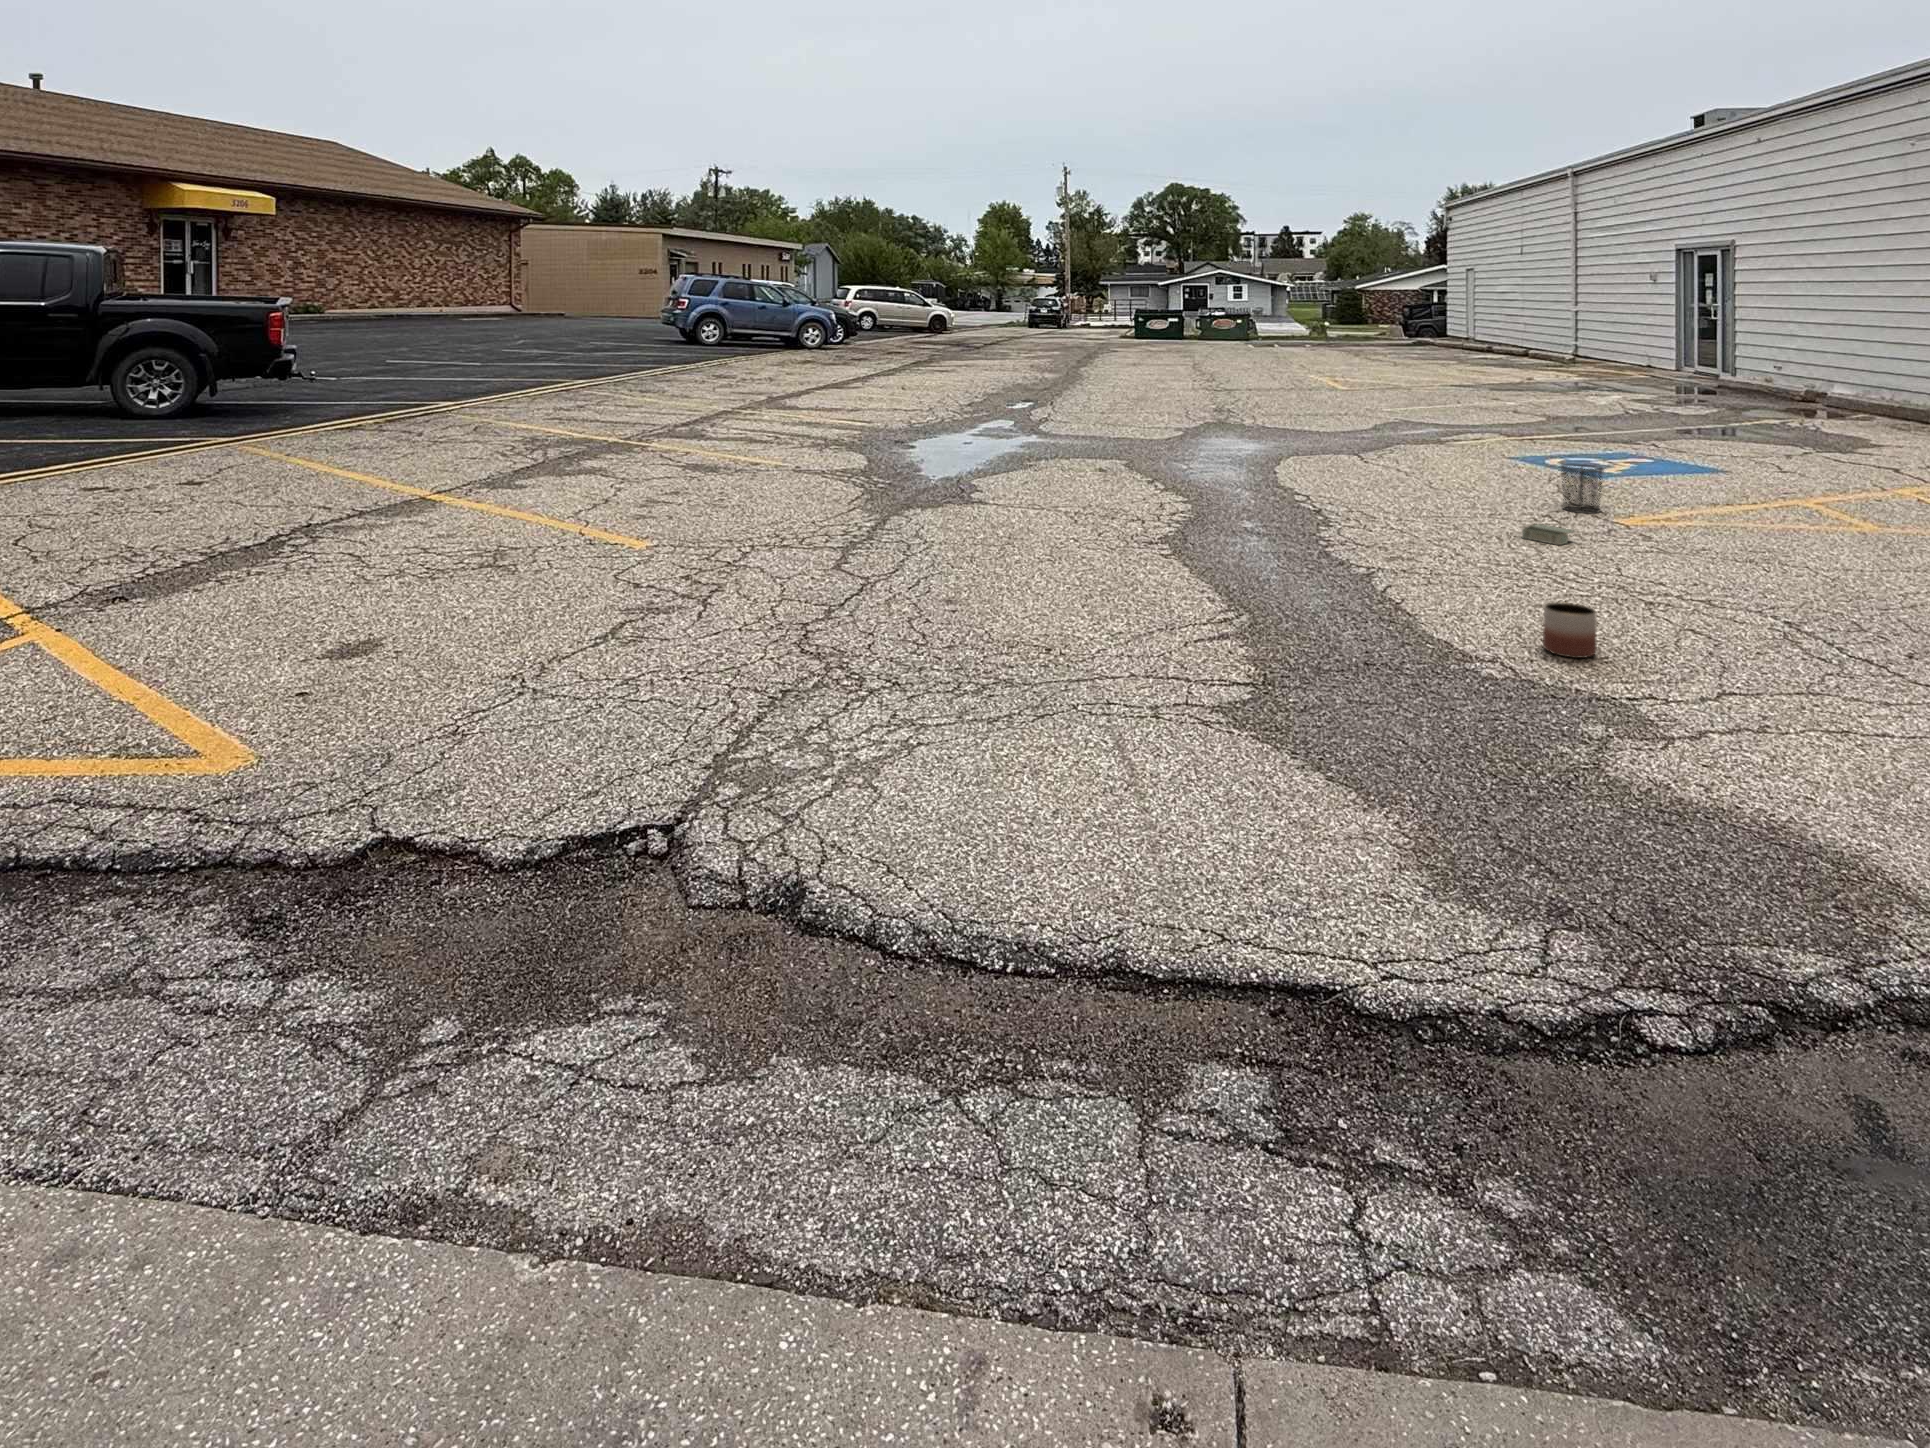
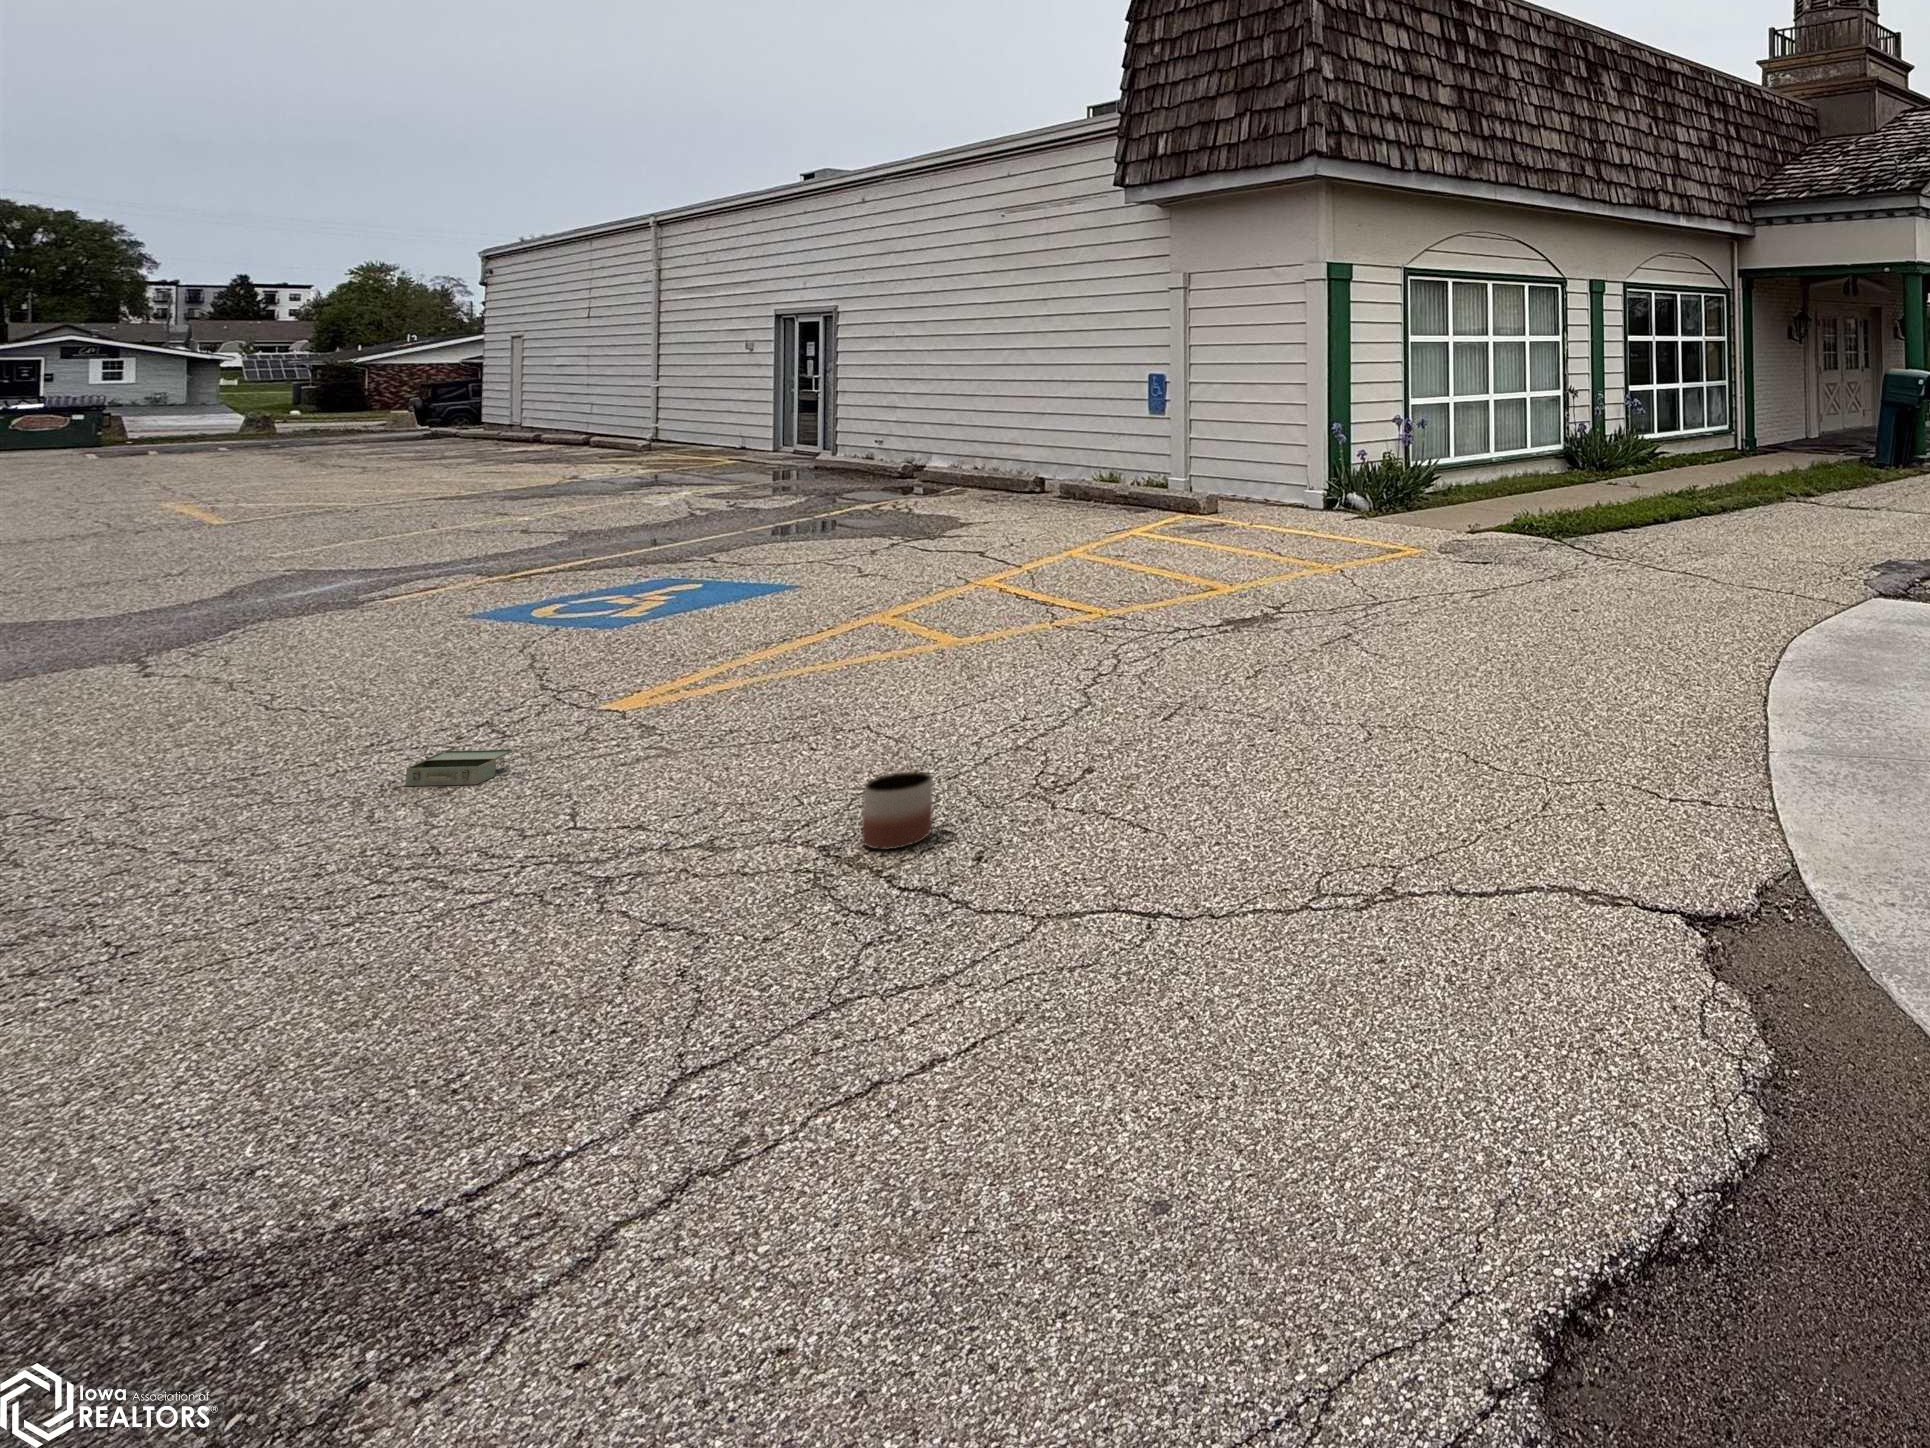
waste bin: present [1560,464,1604,513] -> none [516,624,594,703]
planter: present [1543,602,1596,658] -> present [862,771,933,850]

